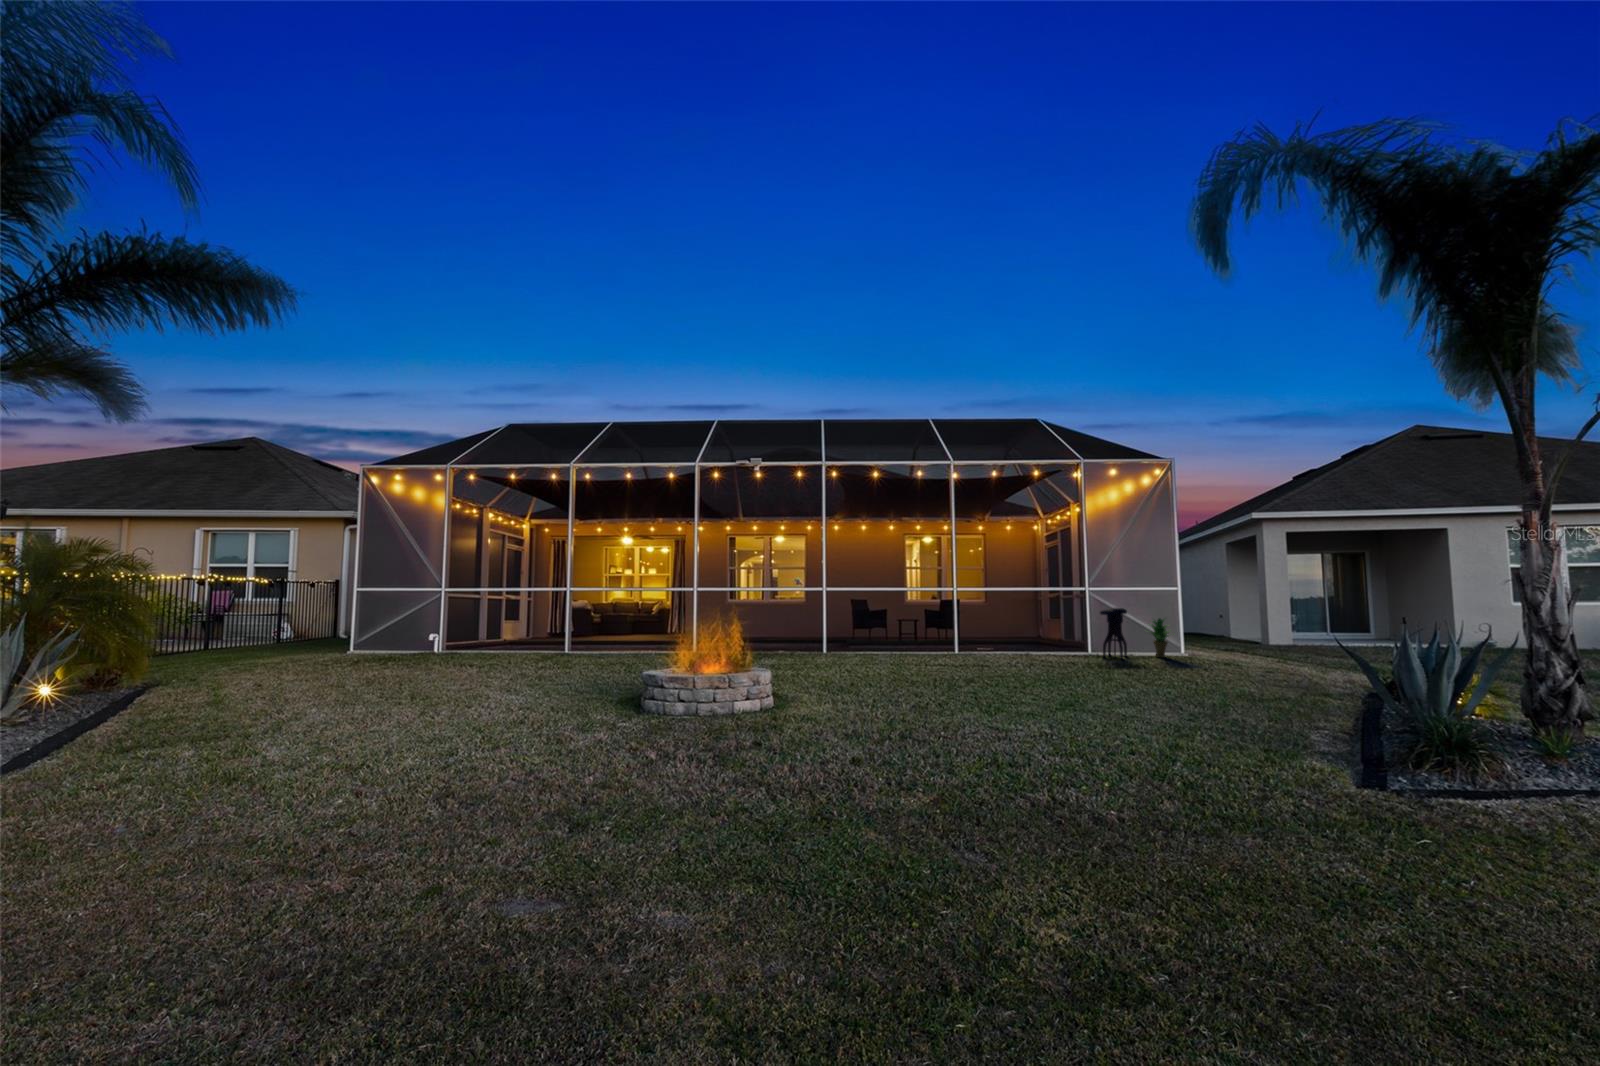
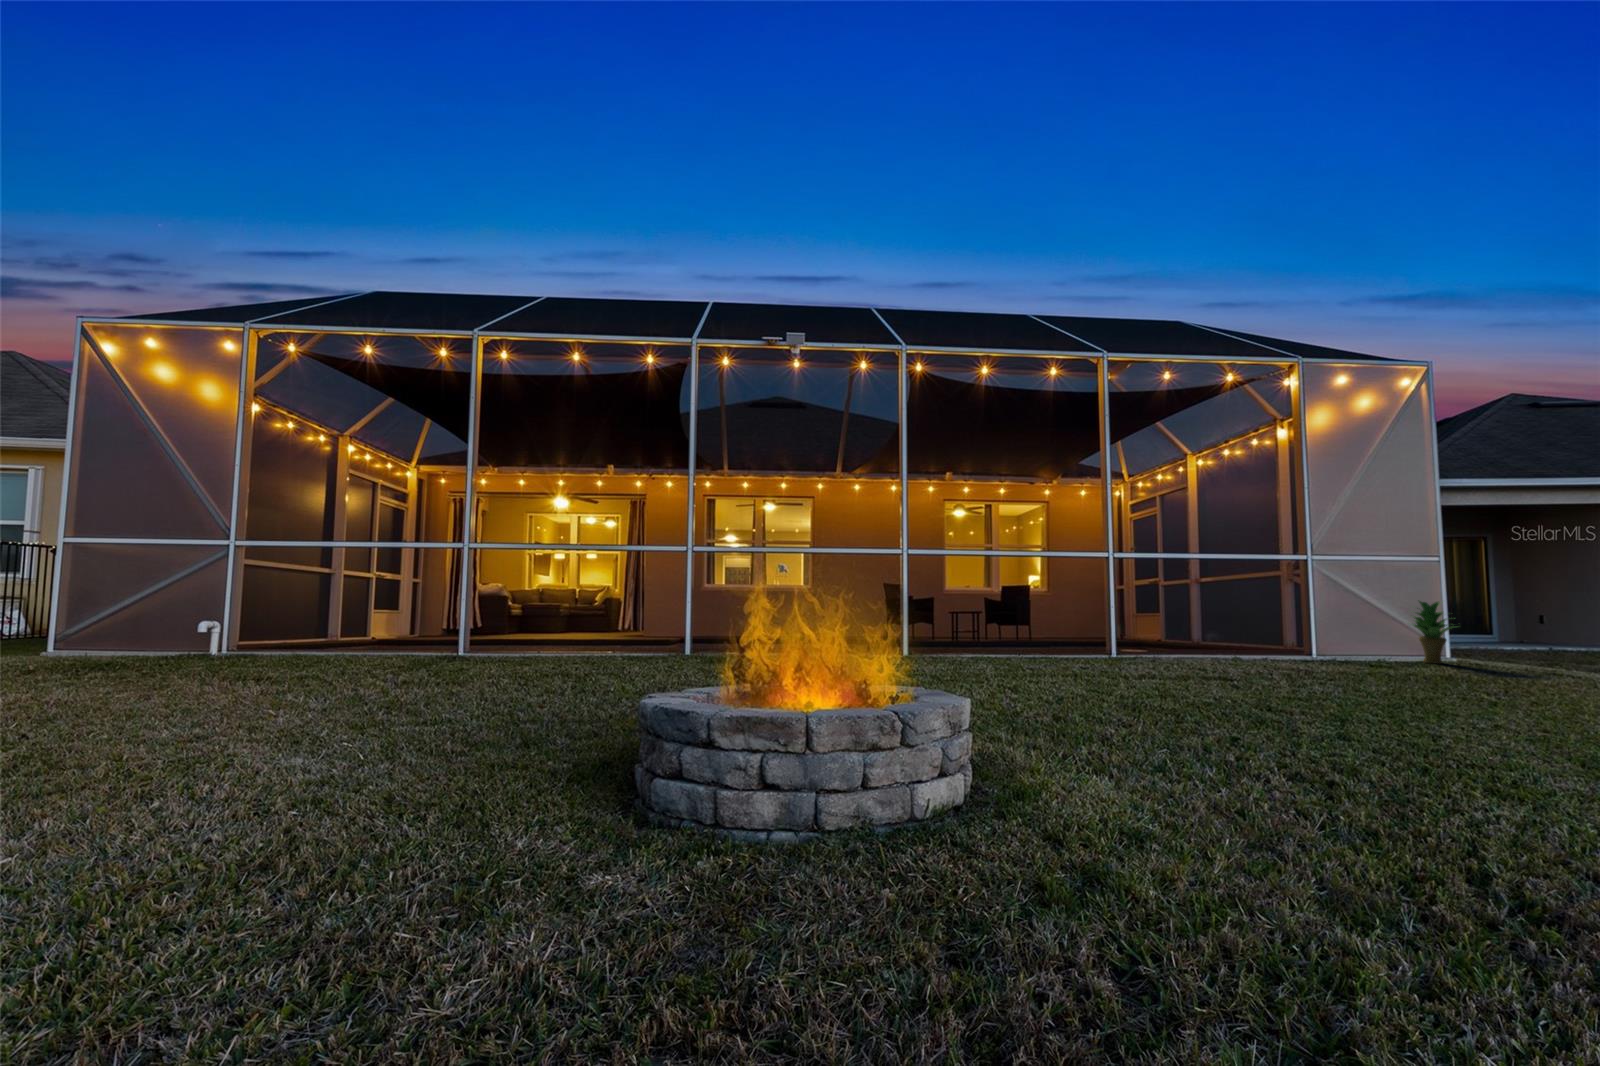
stool: present [1100,608,1127,658] -> none [1345,585,1386,665]

